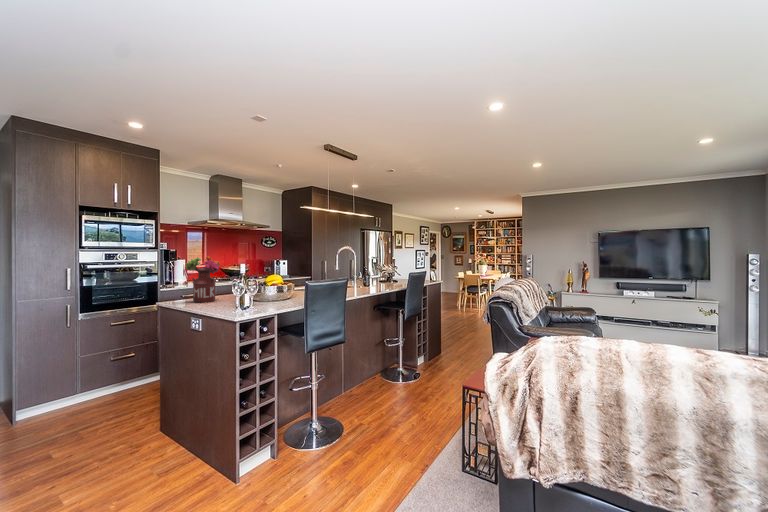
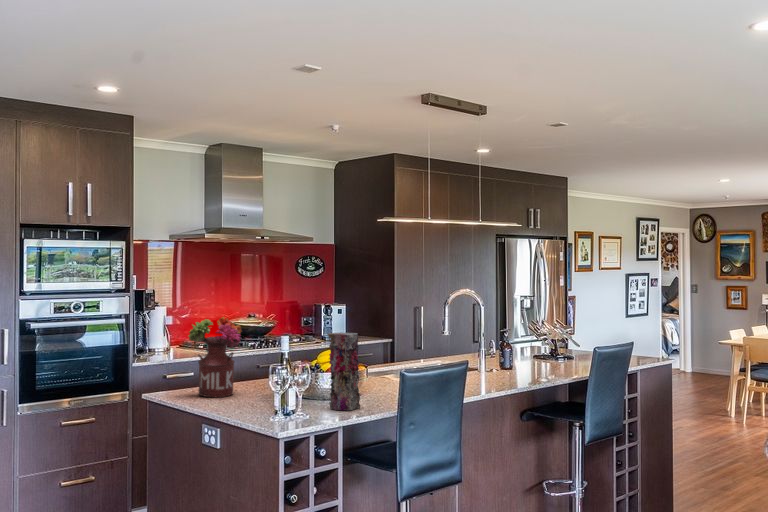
vase: none [269,262,289,305] -> present [327,333,360,411]

